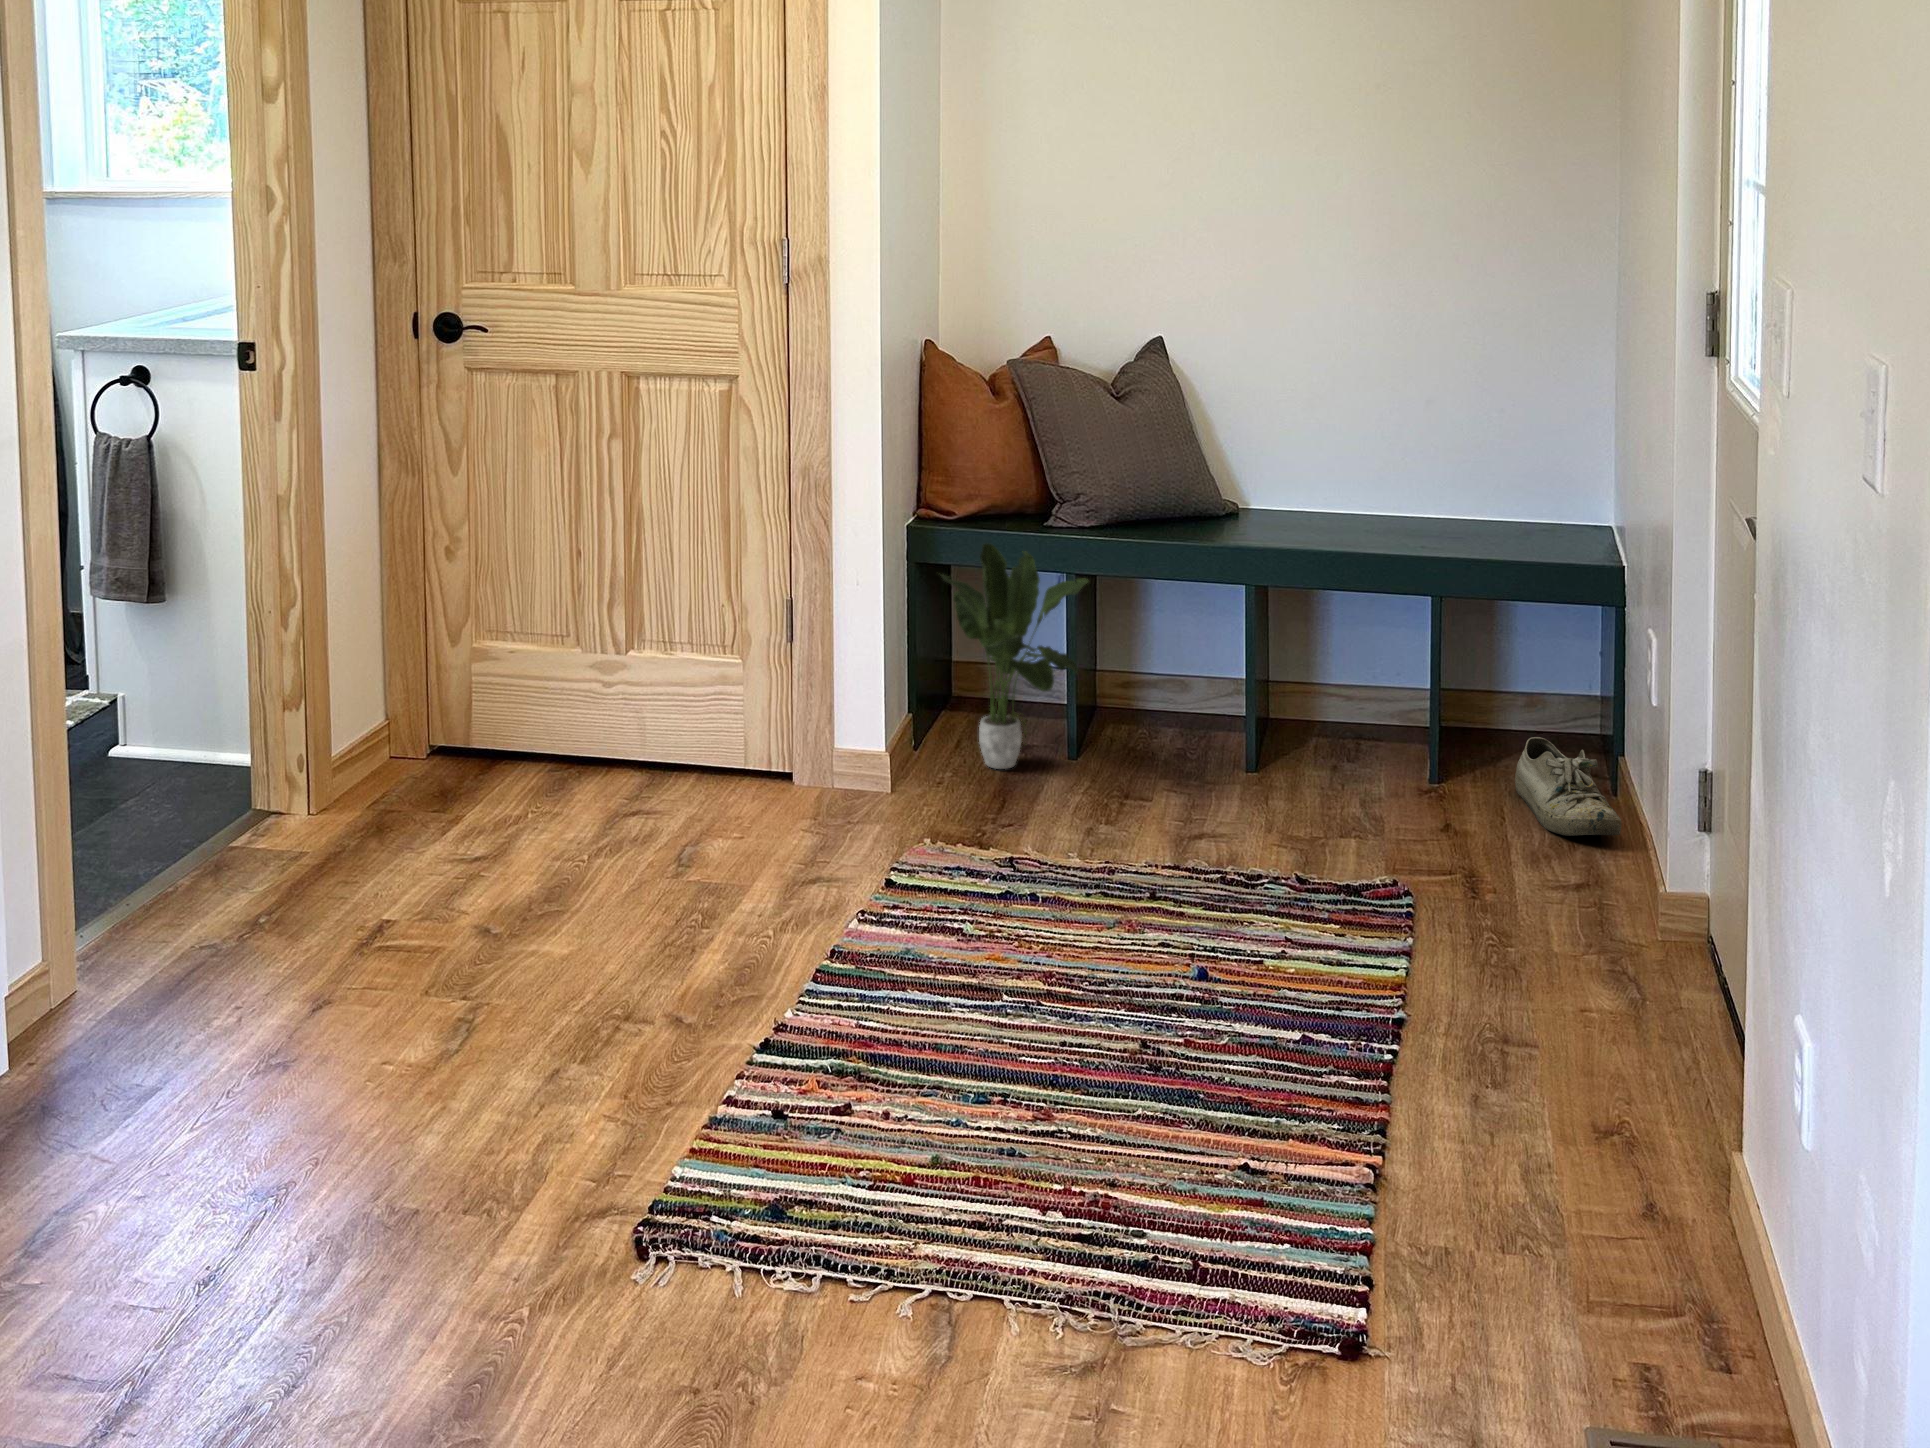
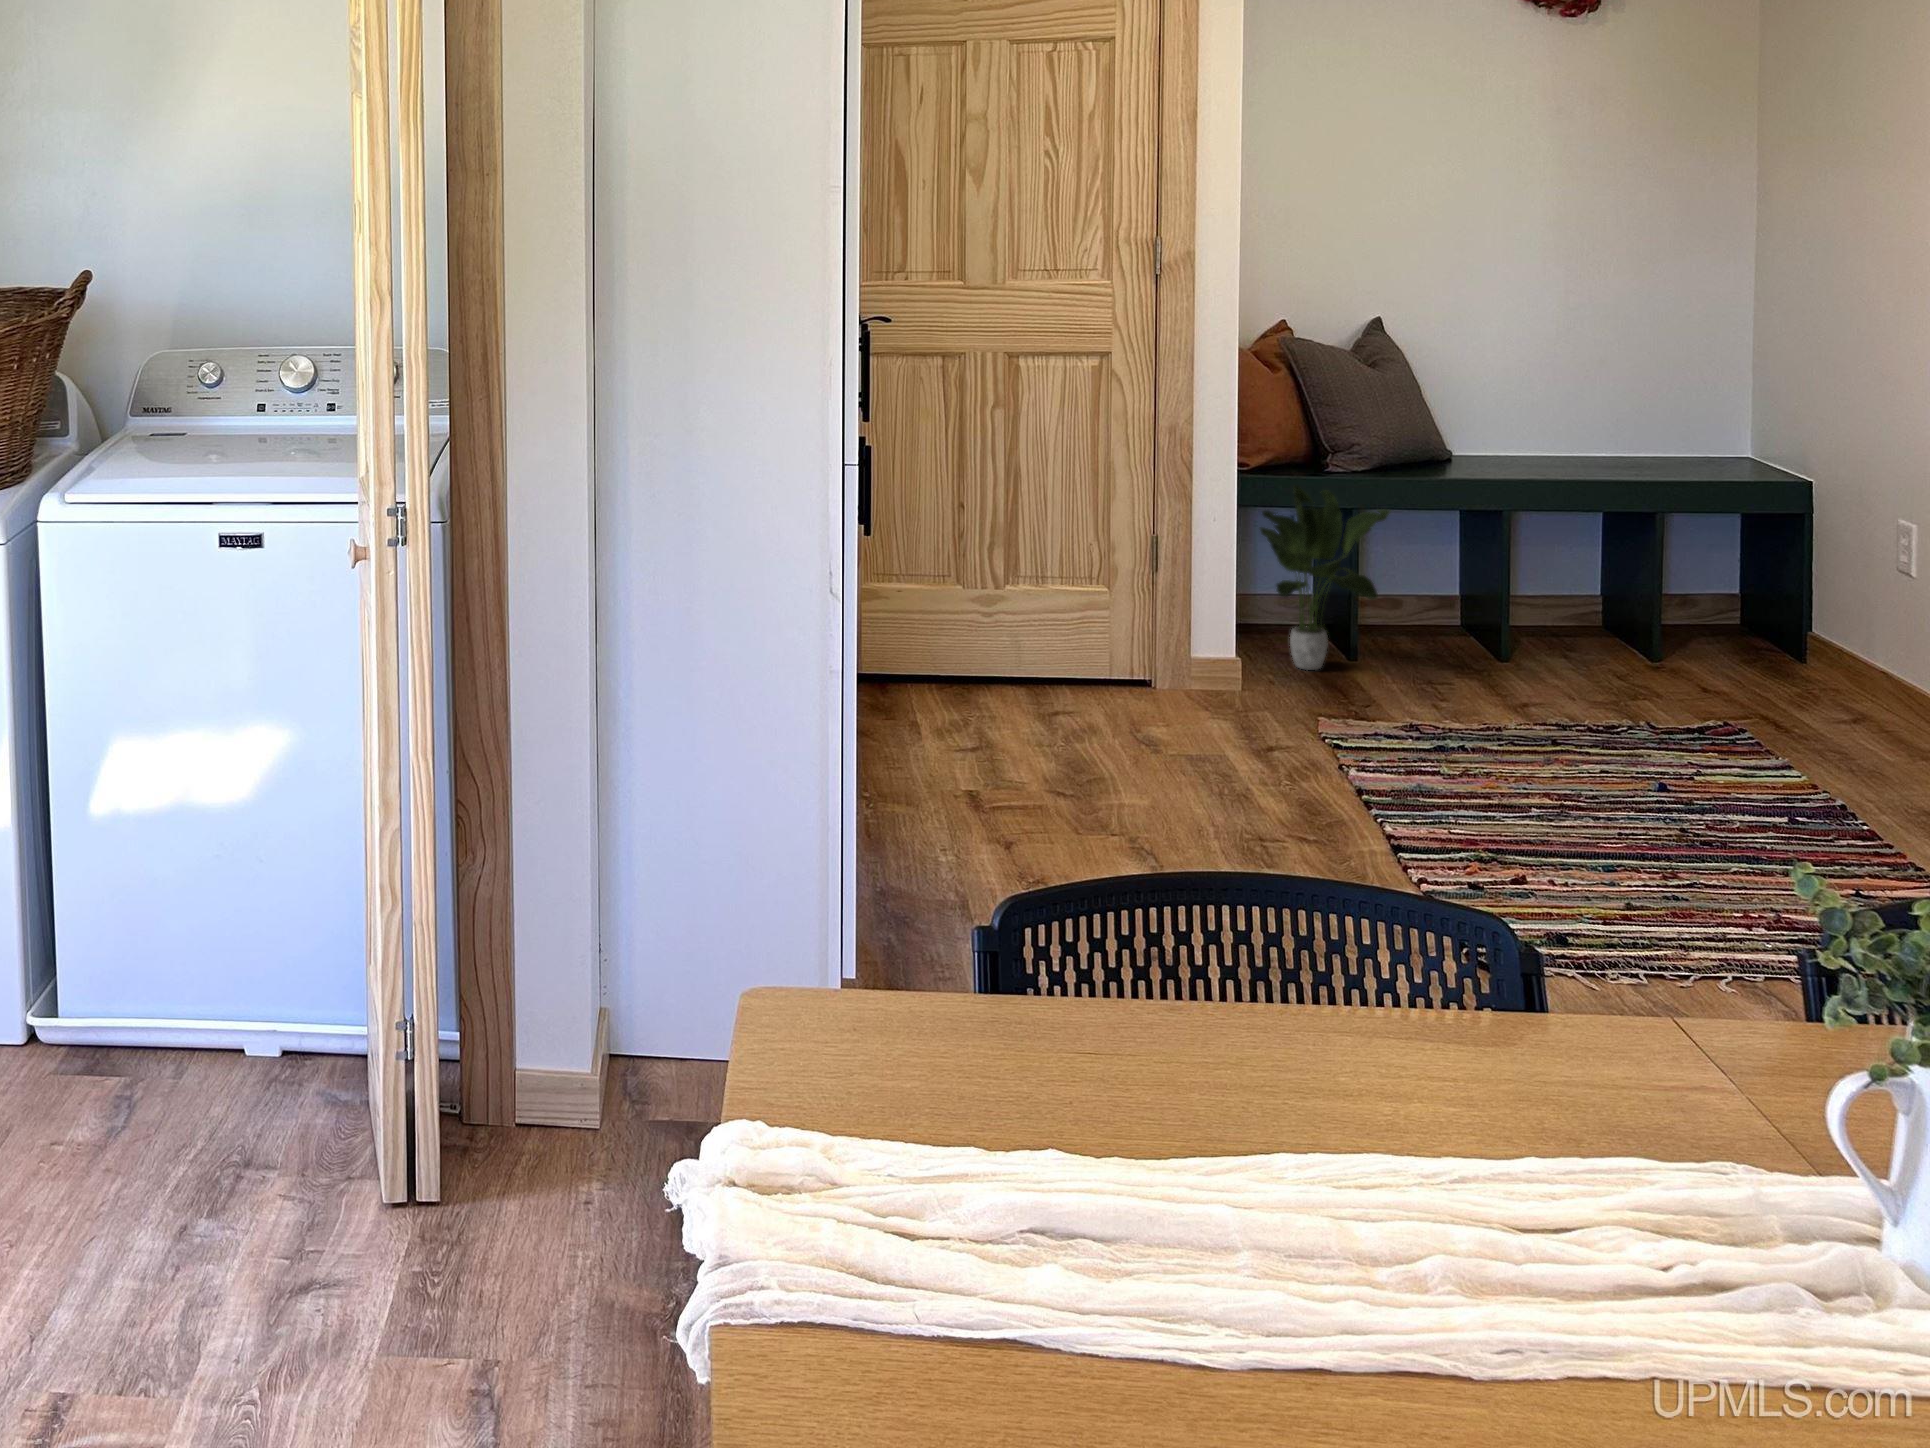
shoe: present [1515,737,1621,836] -> none [1723,619,1849,687]

